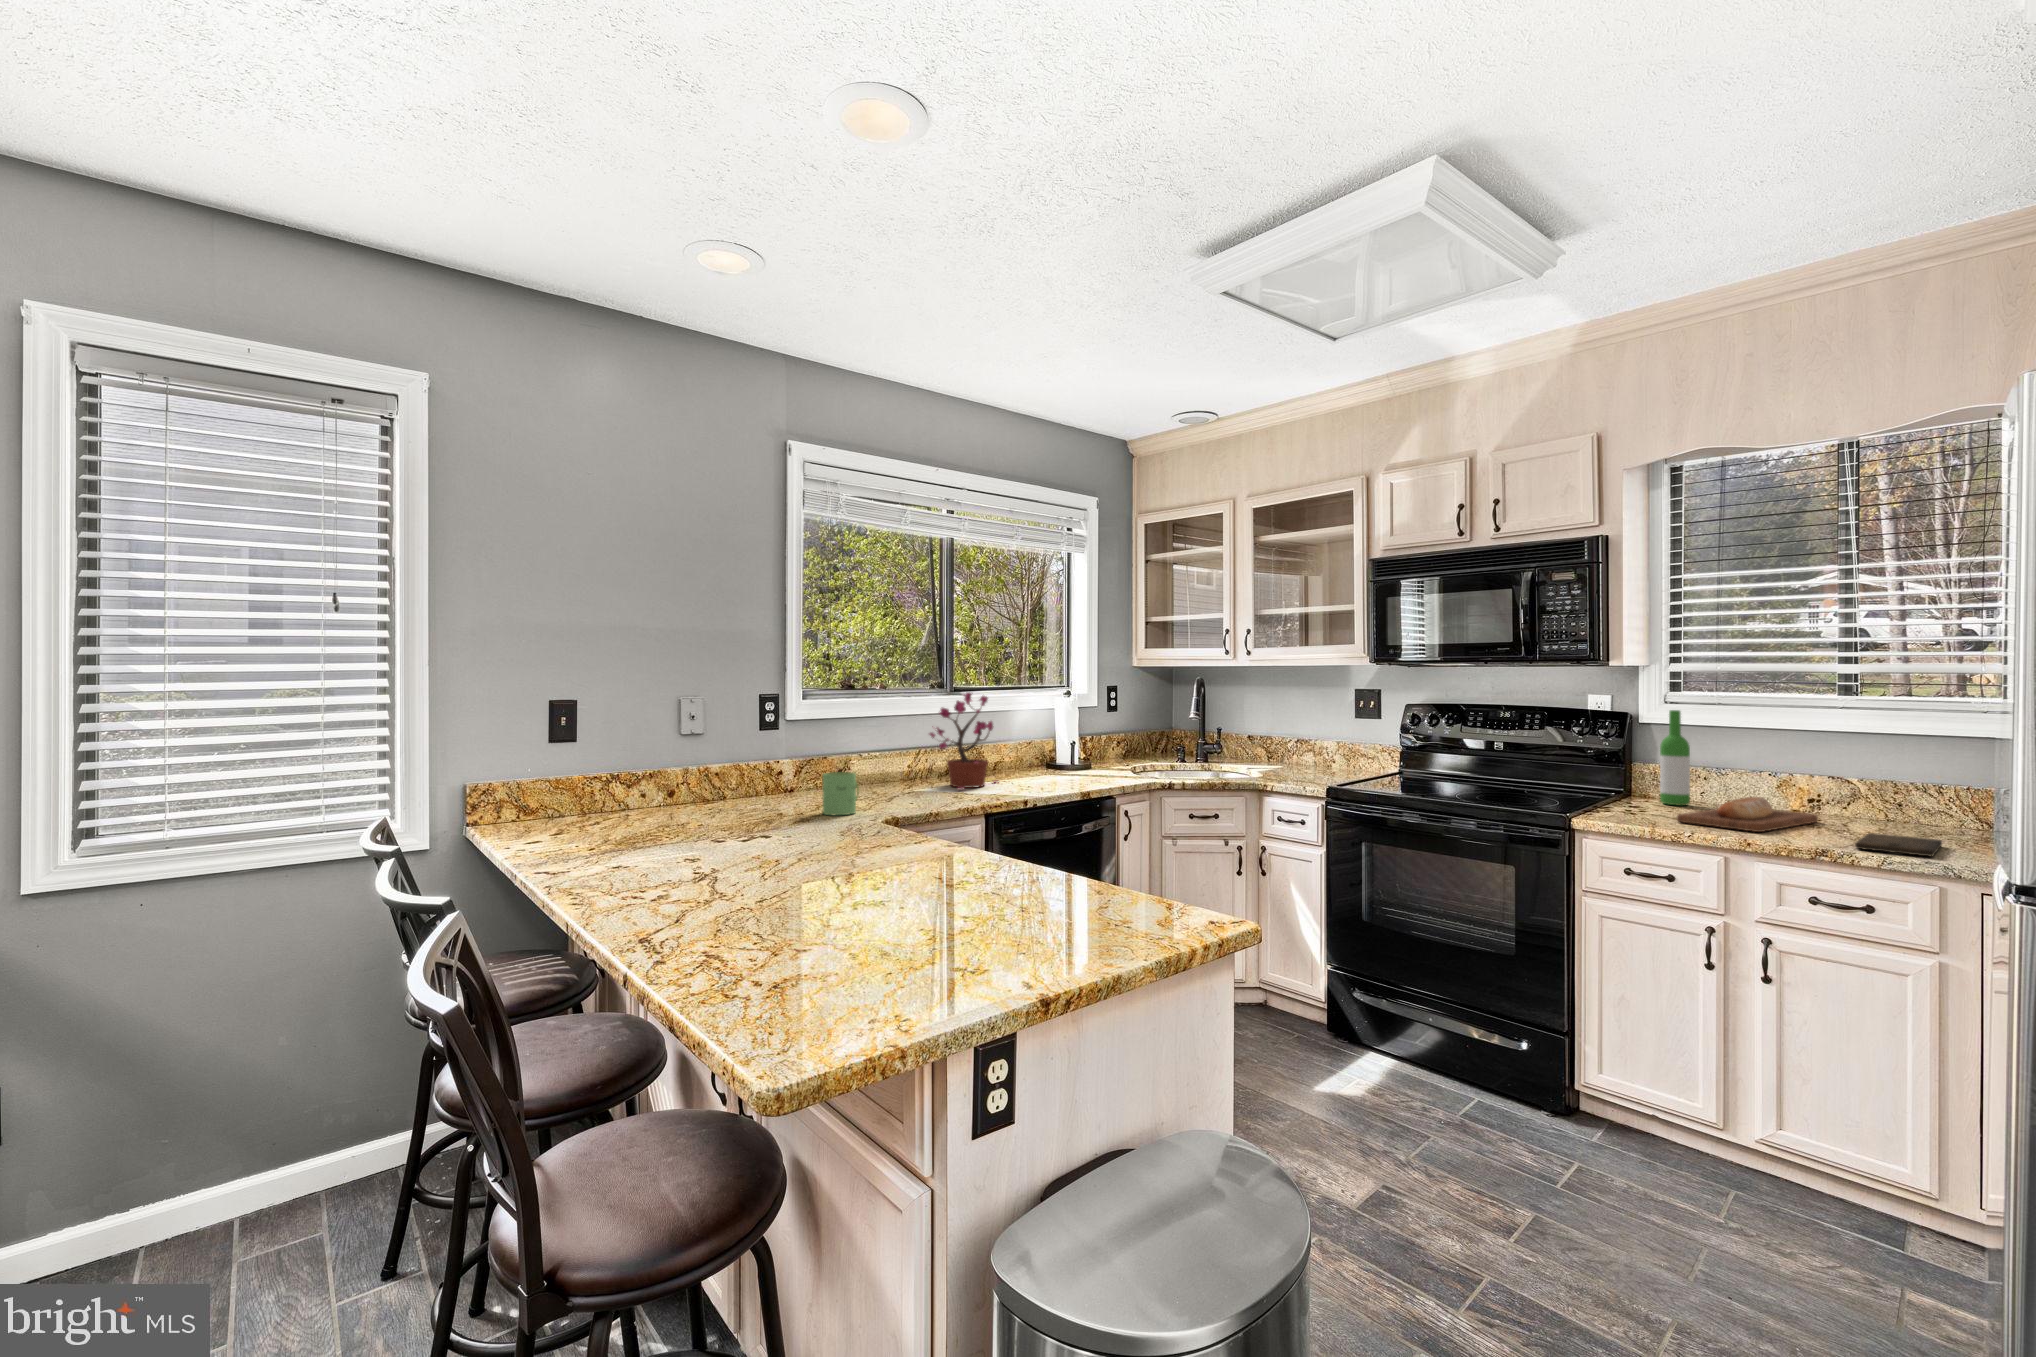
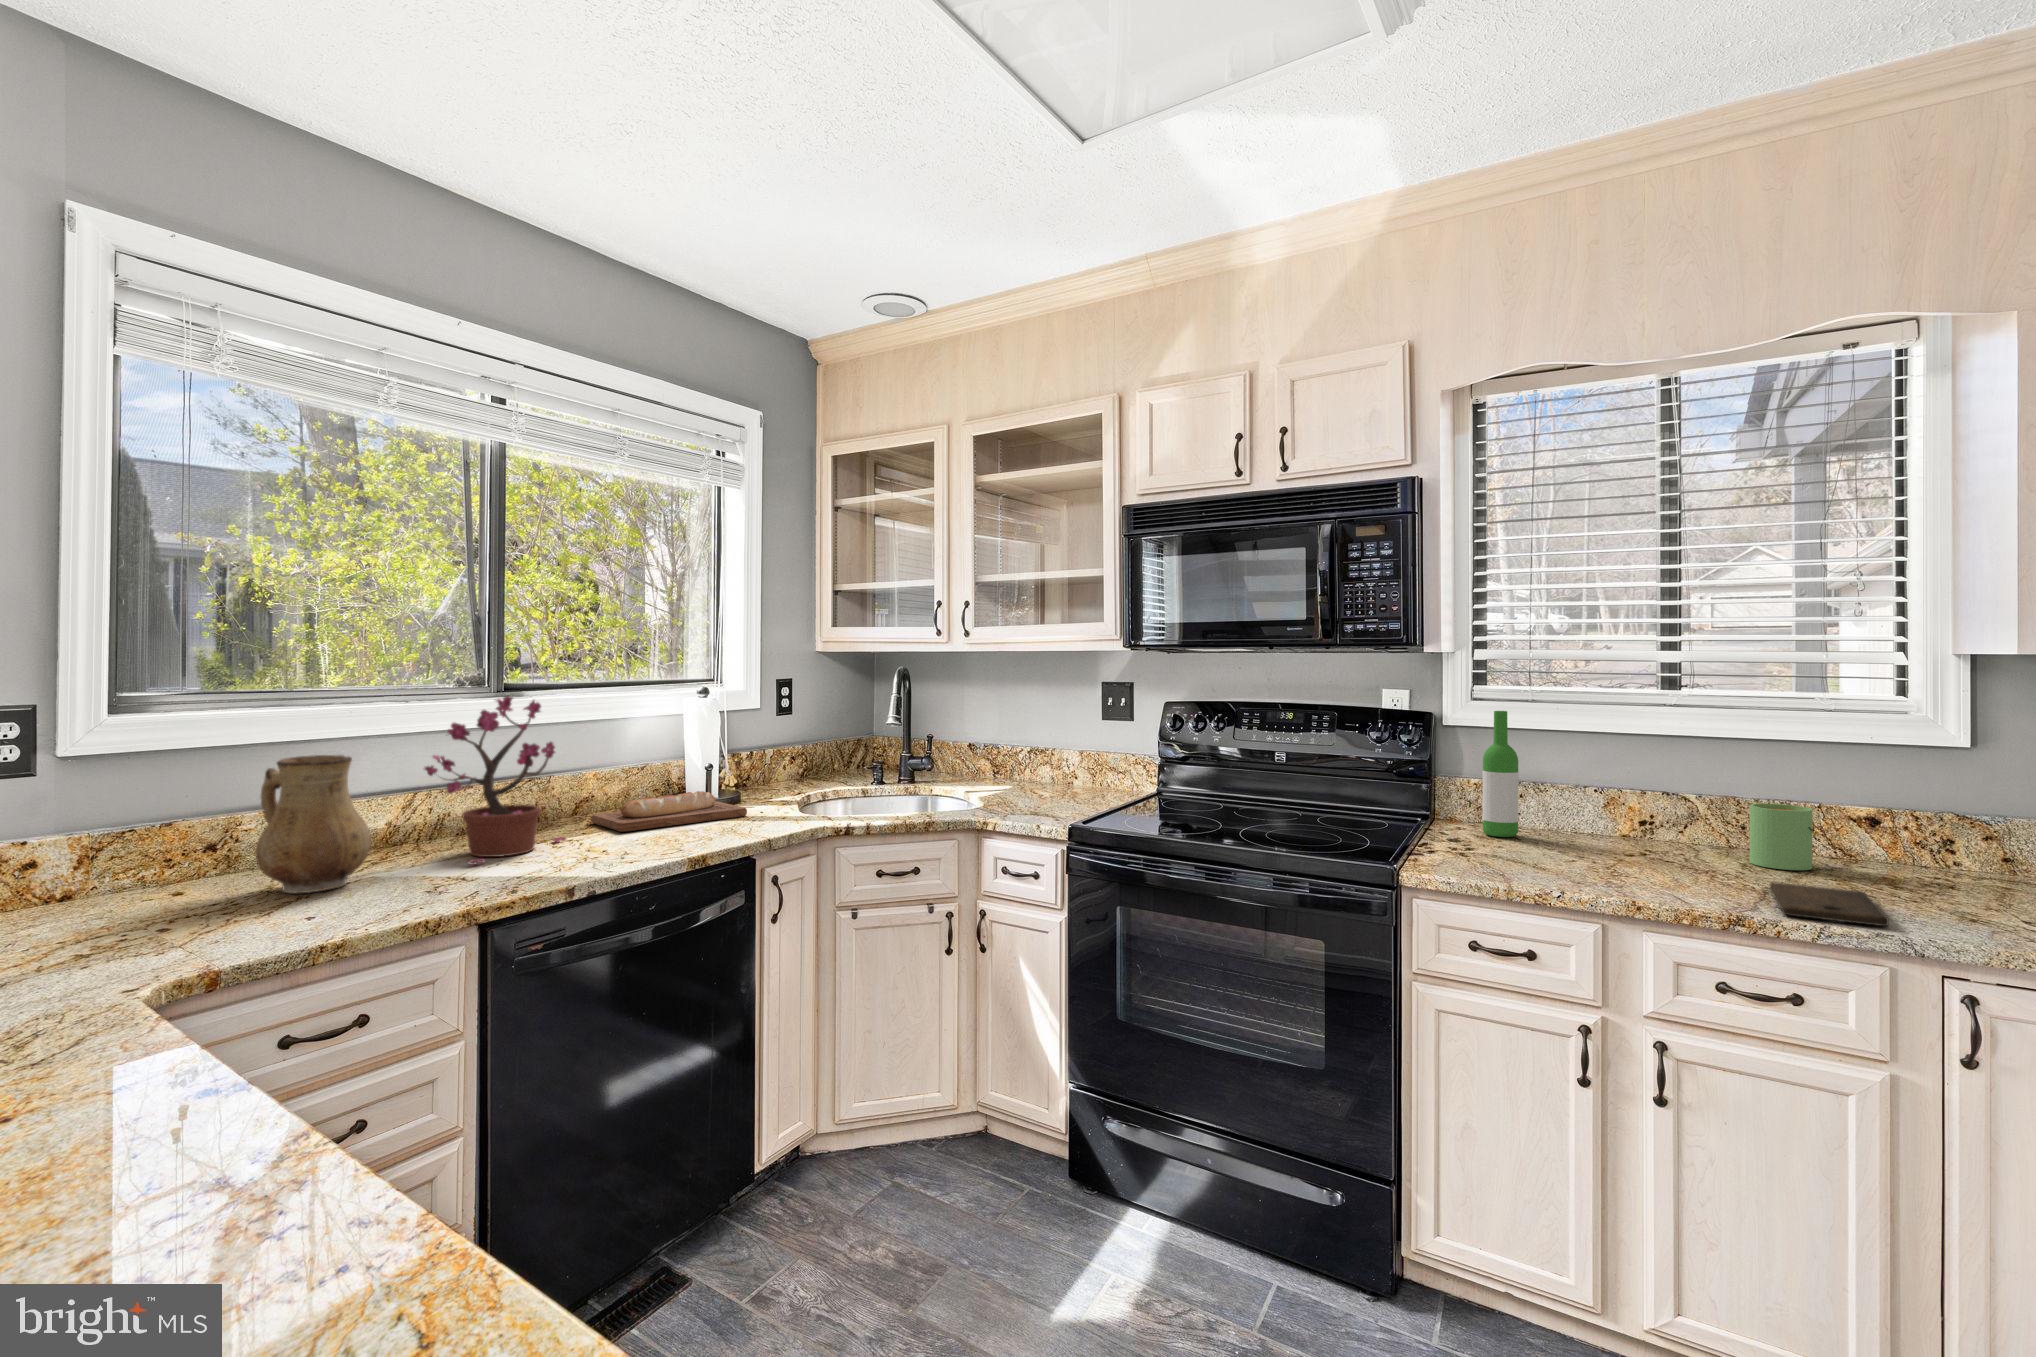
ceramic pitcher: none [860,723,913,797] -> present [256,755,371,893]
mug: present [822,772,859,815] -> present [1750,803,1814,870]
bread loaf: present [1677,797,1818,832] -> present [591,791,747,832]

